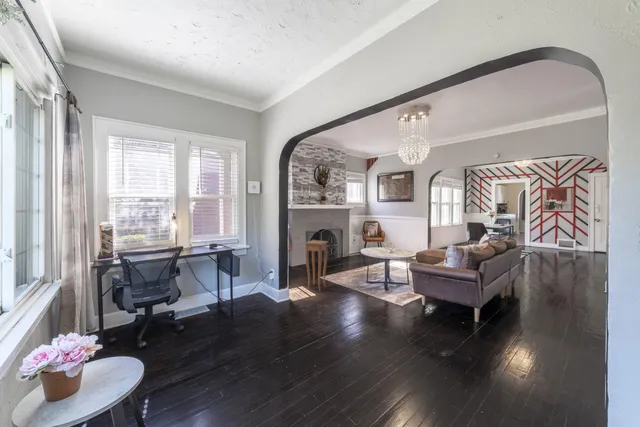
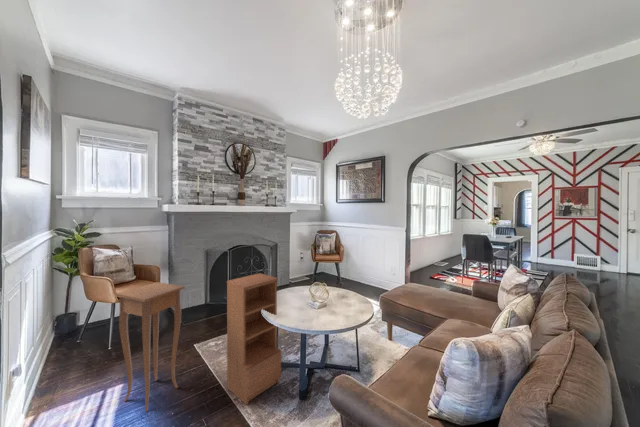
bookcase: none [348,237,372,291] -> present [227,273,281,405]

